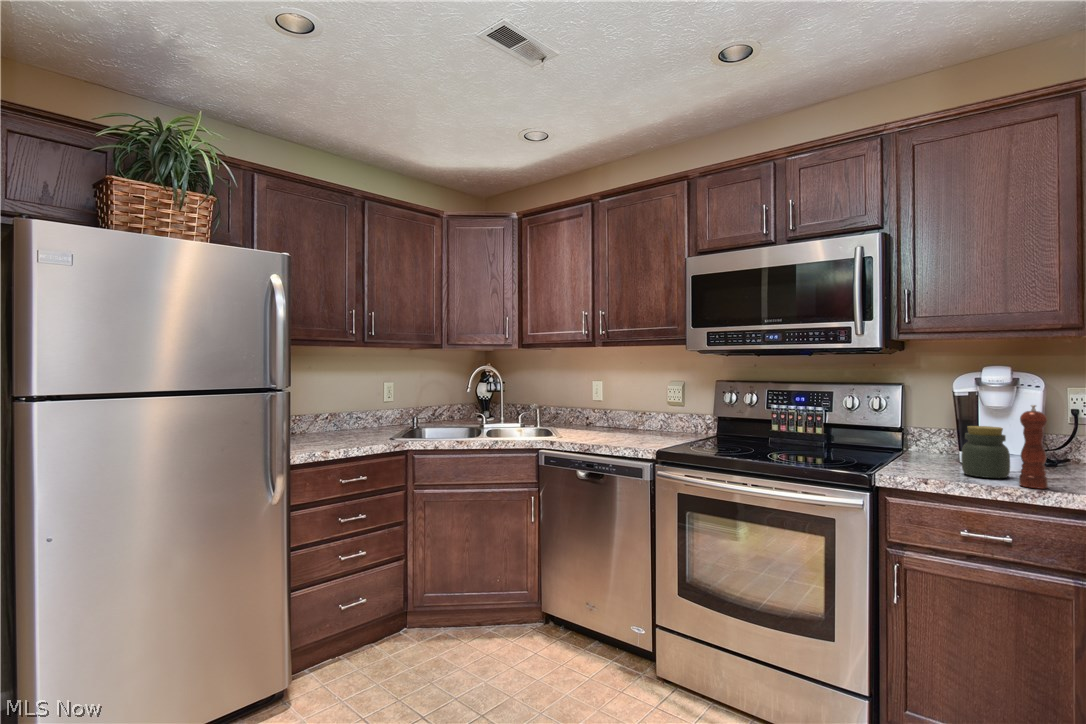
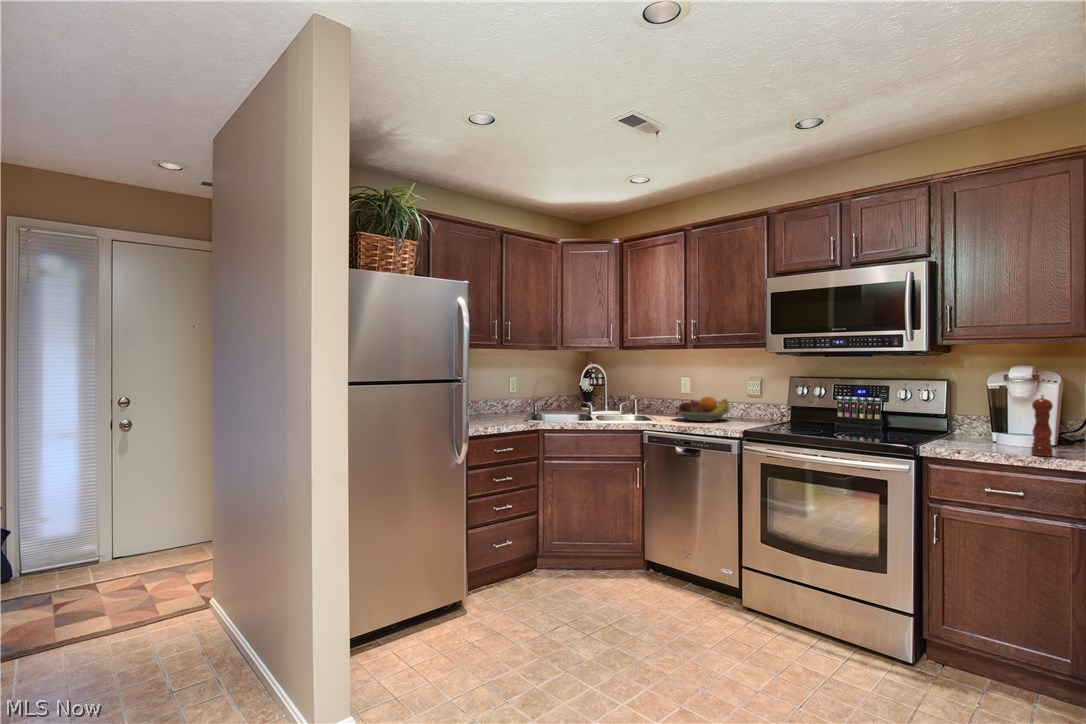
fruit bowl: none [579,405,647,436] -> present [674,397,730,421]
jar: present [961,426,1010,478] -> none [989,411,1028,450]

